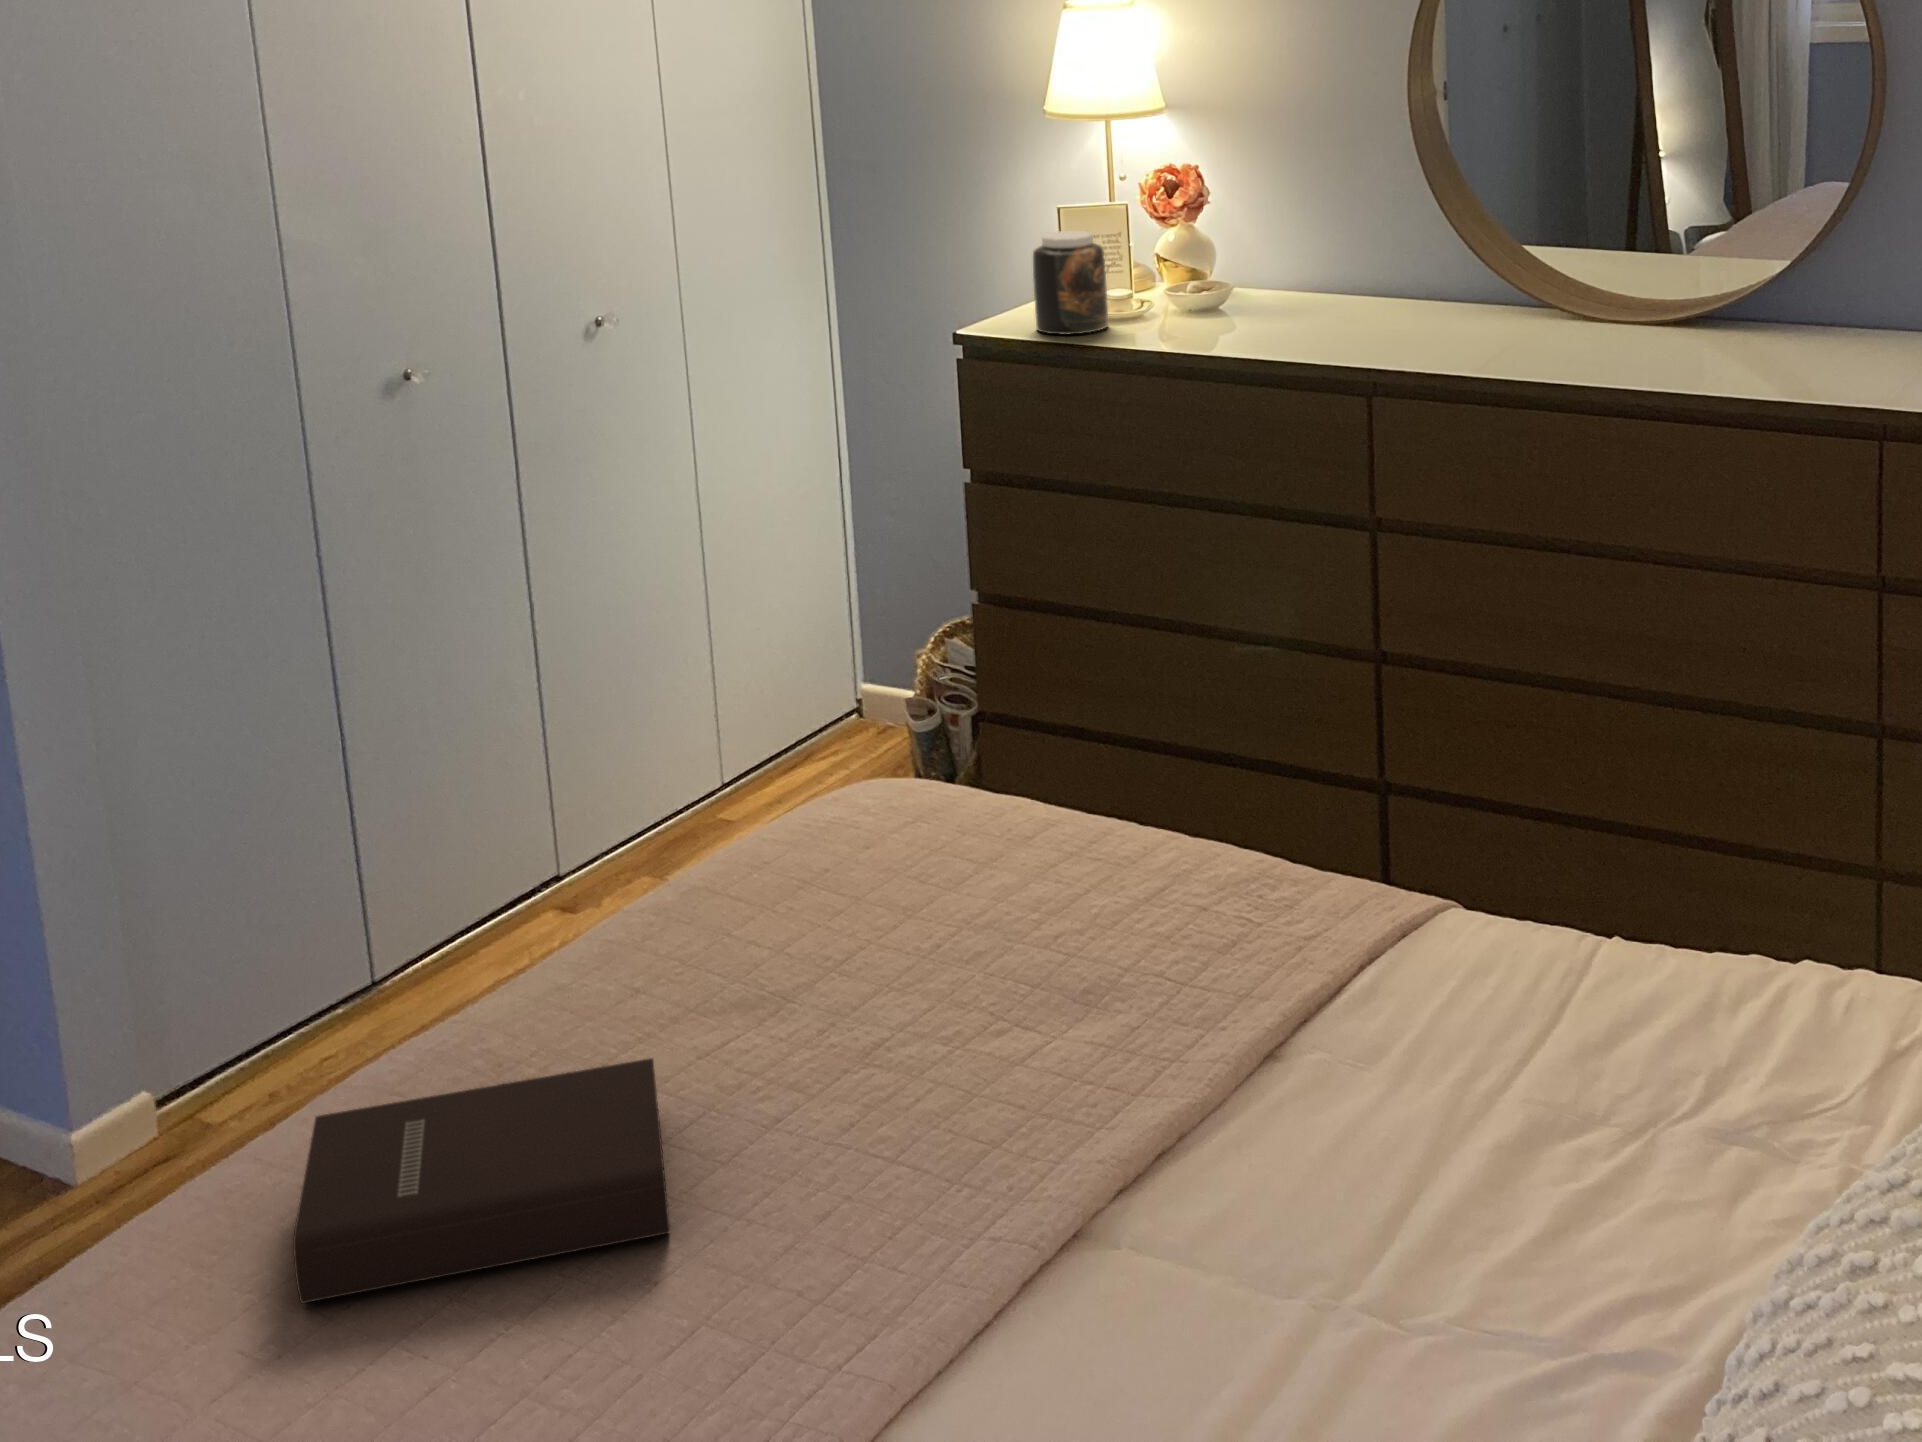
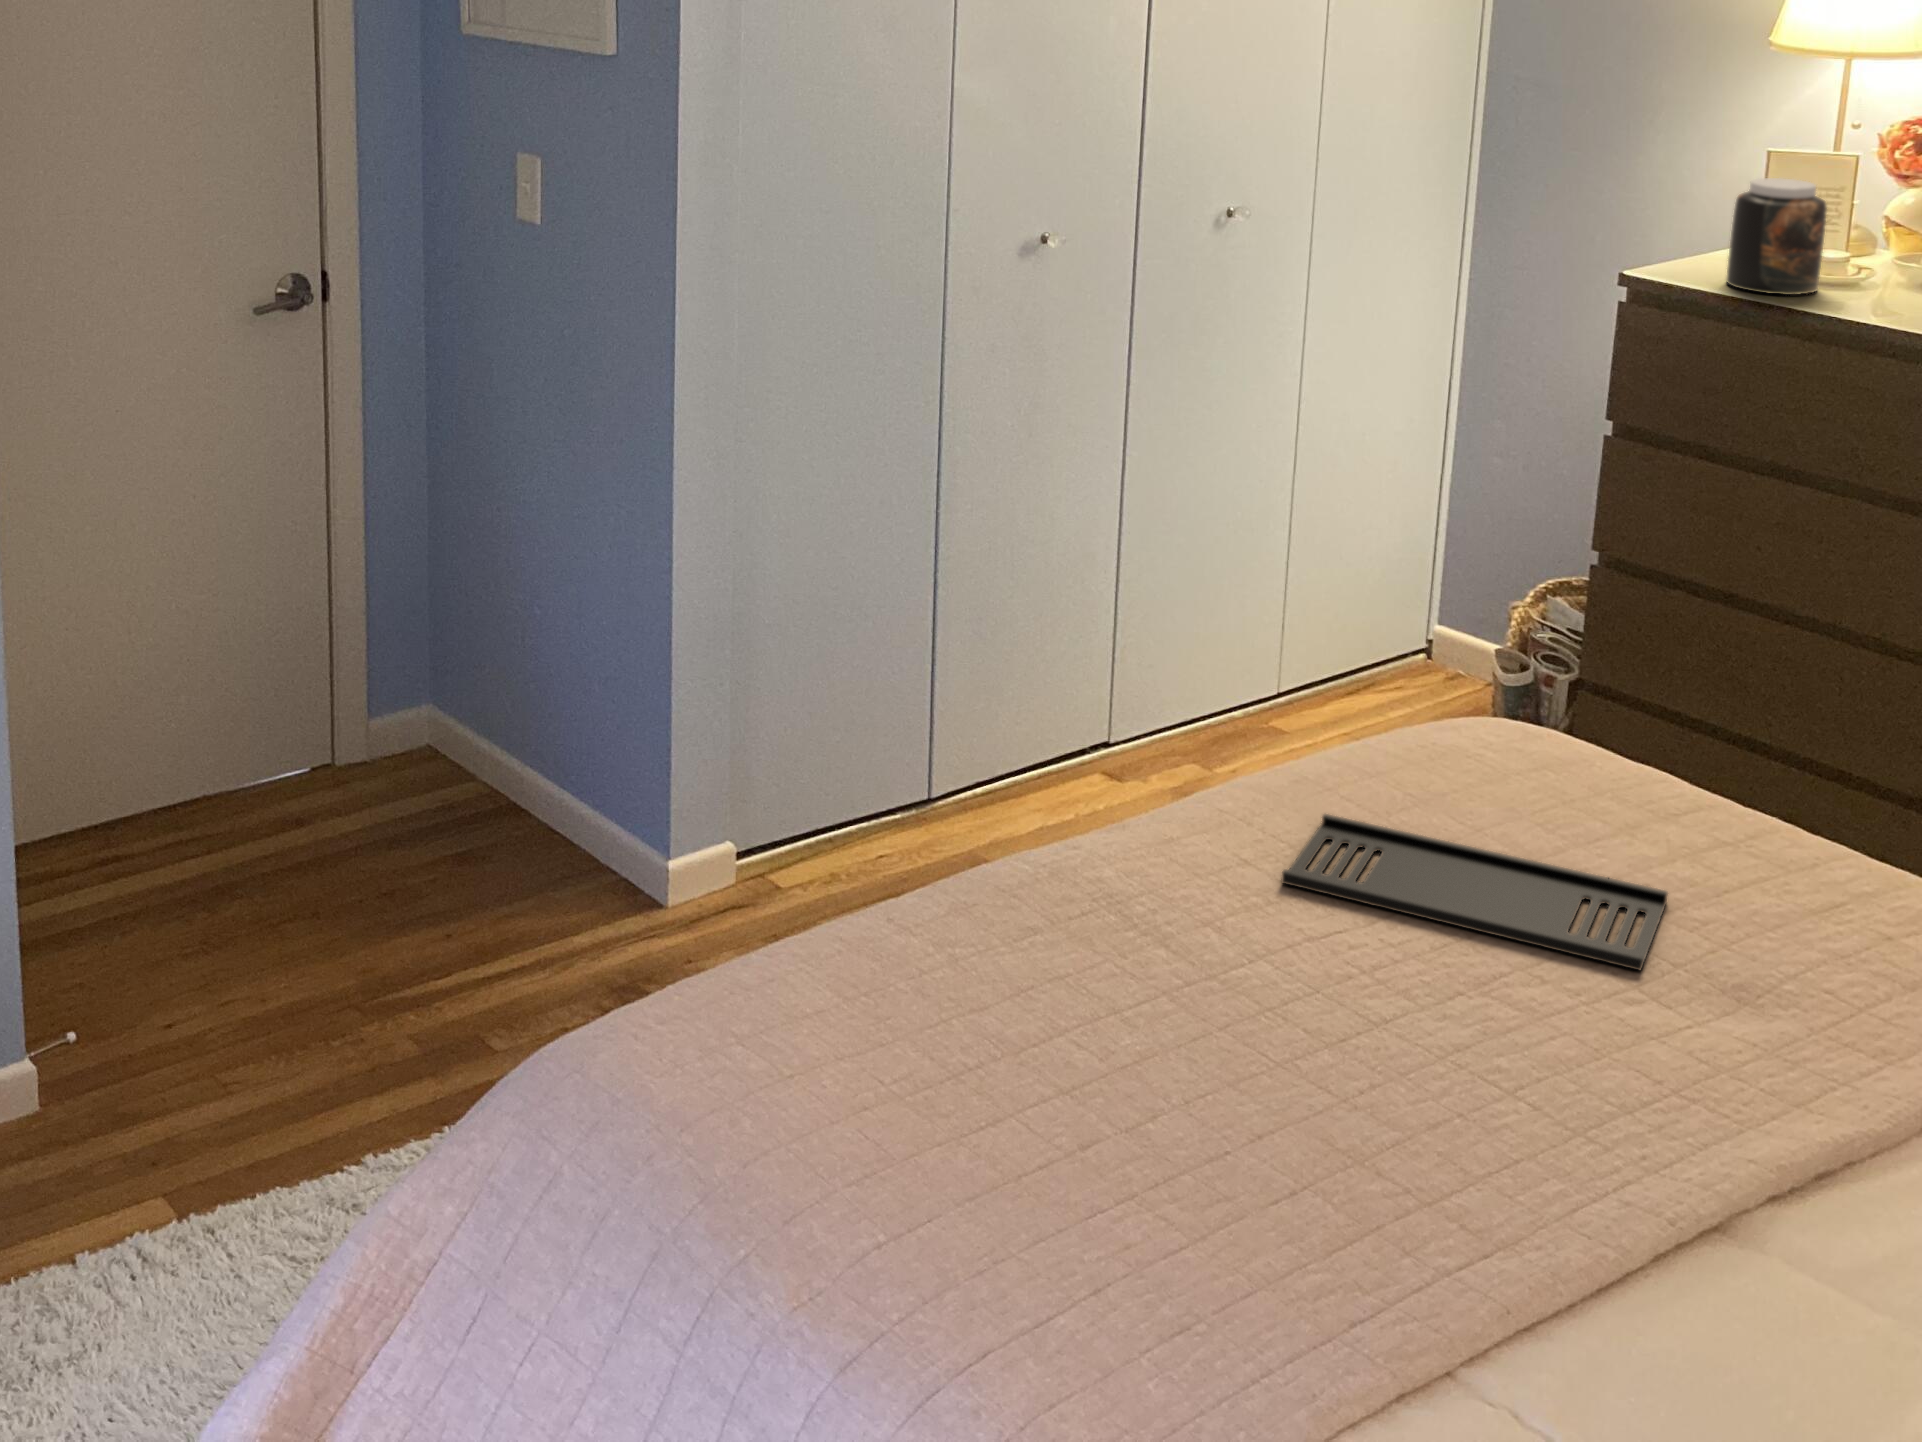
tray: none [670,909,1025,999] -> present [1282,814,1667,970]
book: present [293,1058,670,1303] -> none [950,898,1291,1094]

